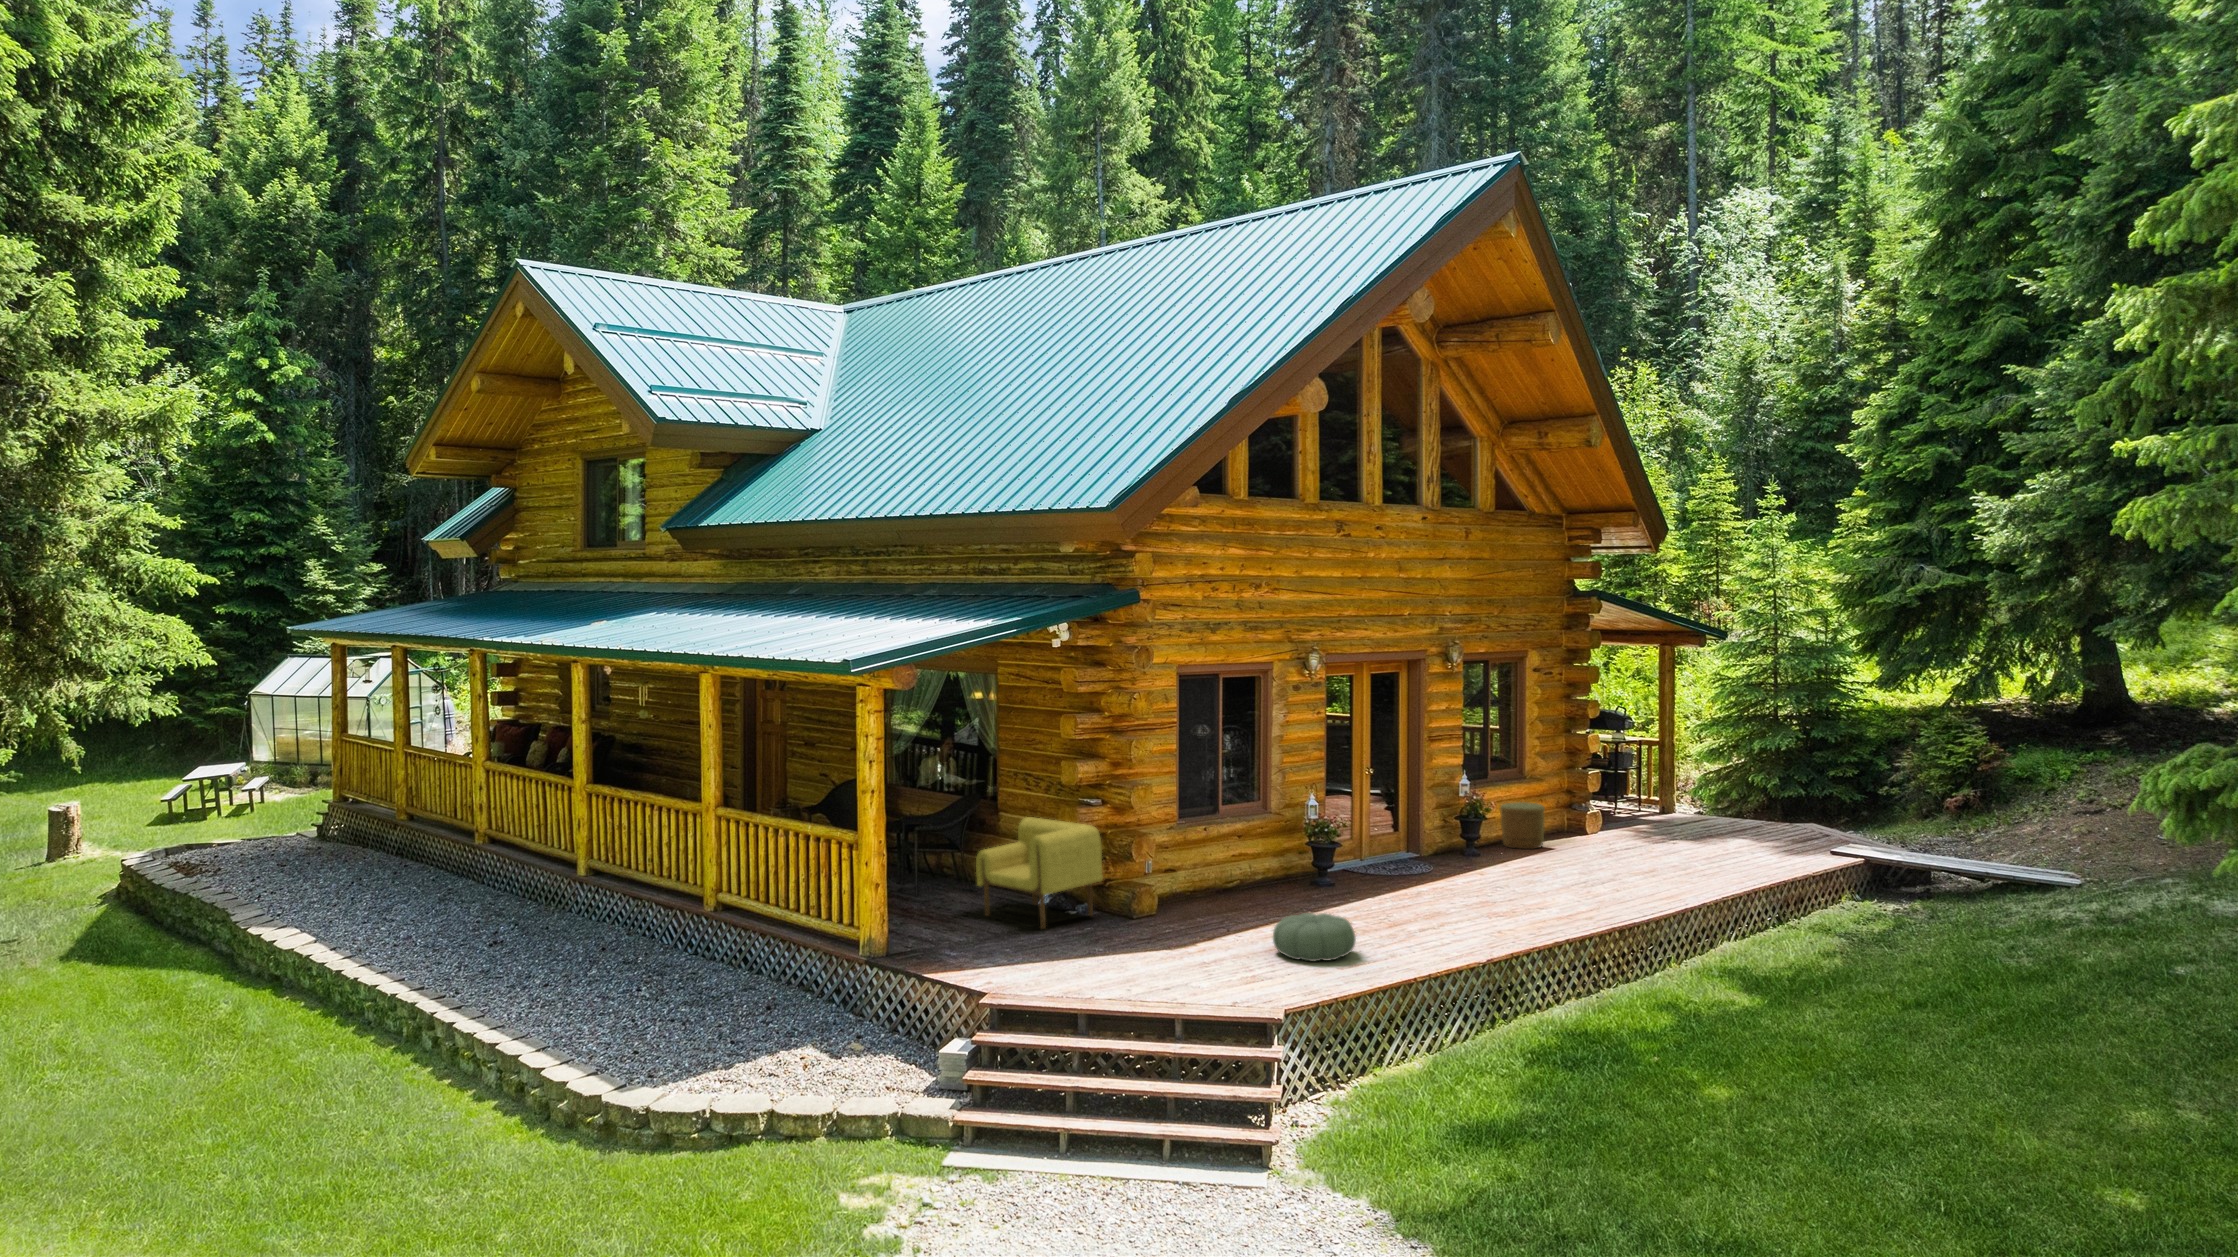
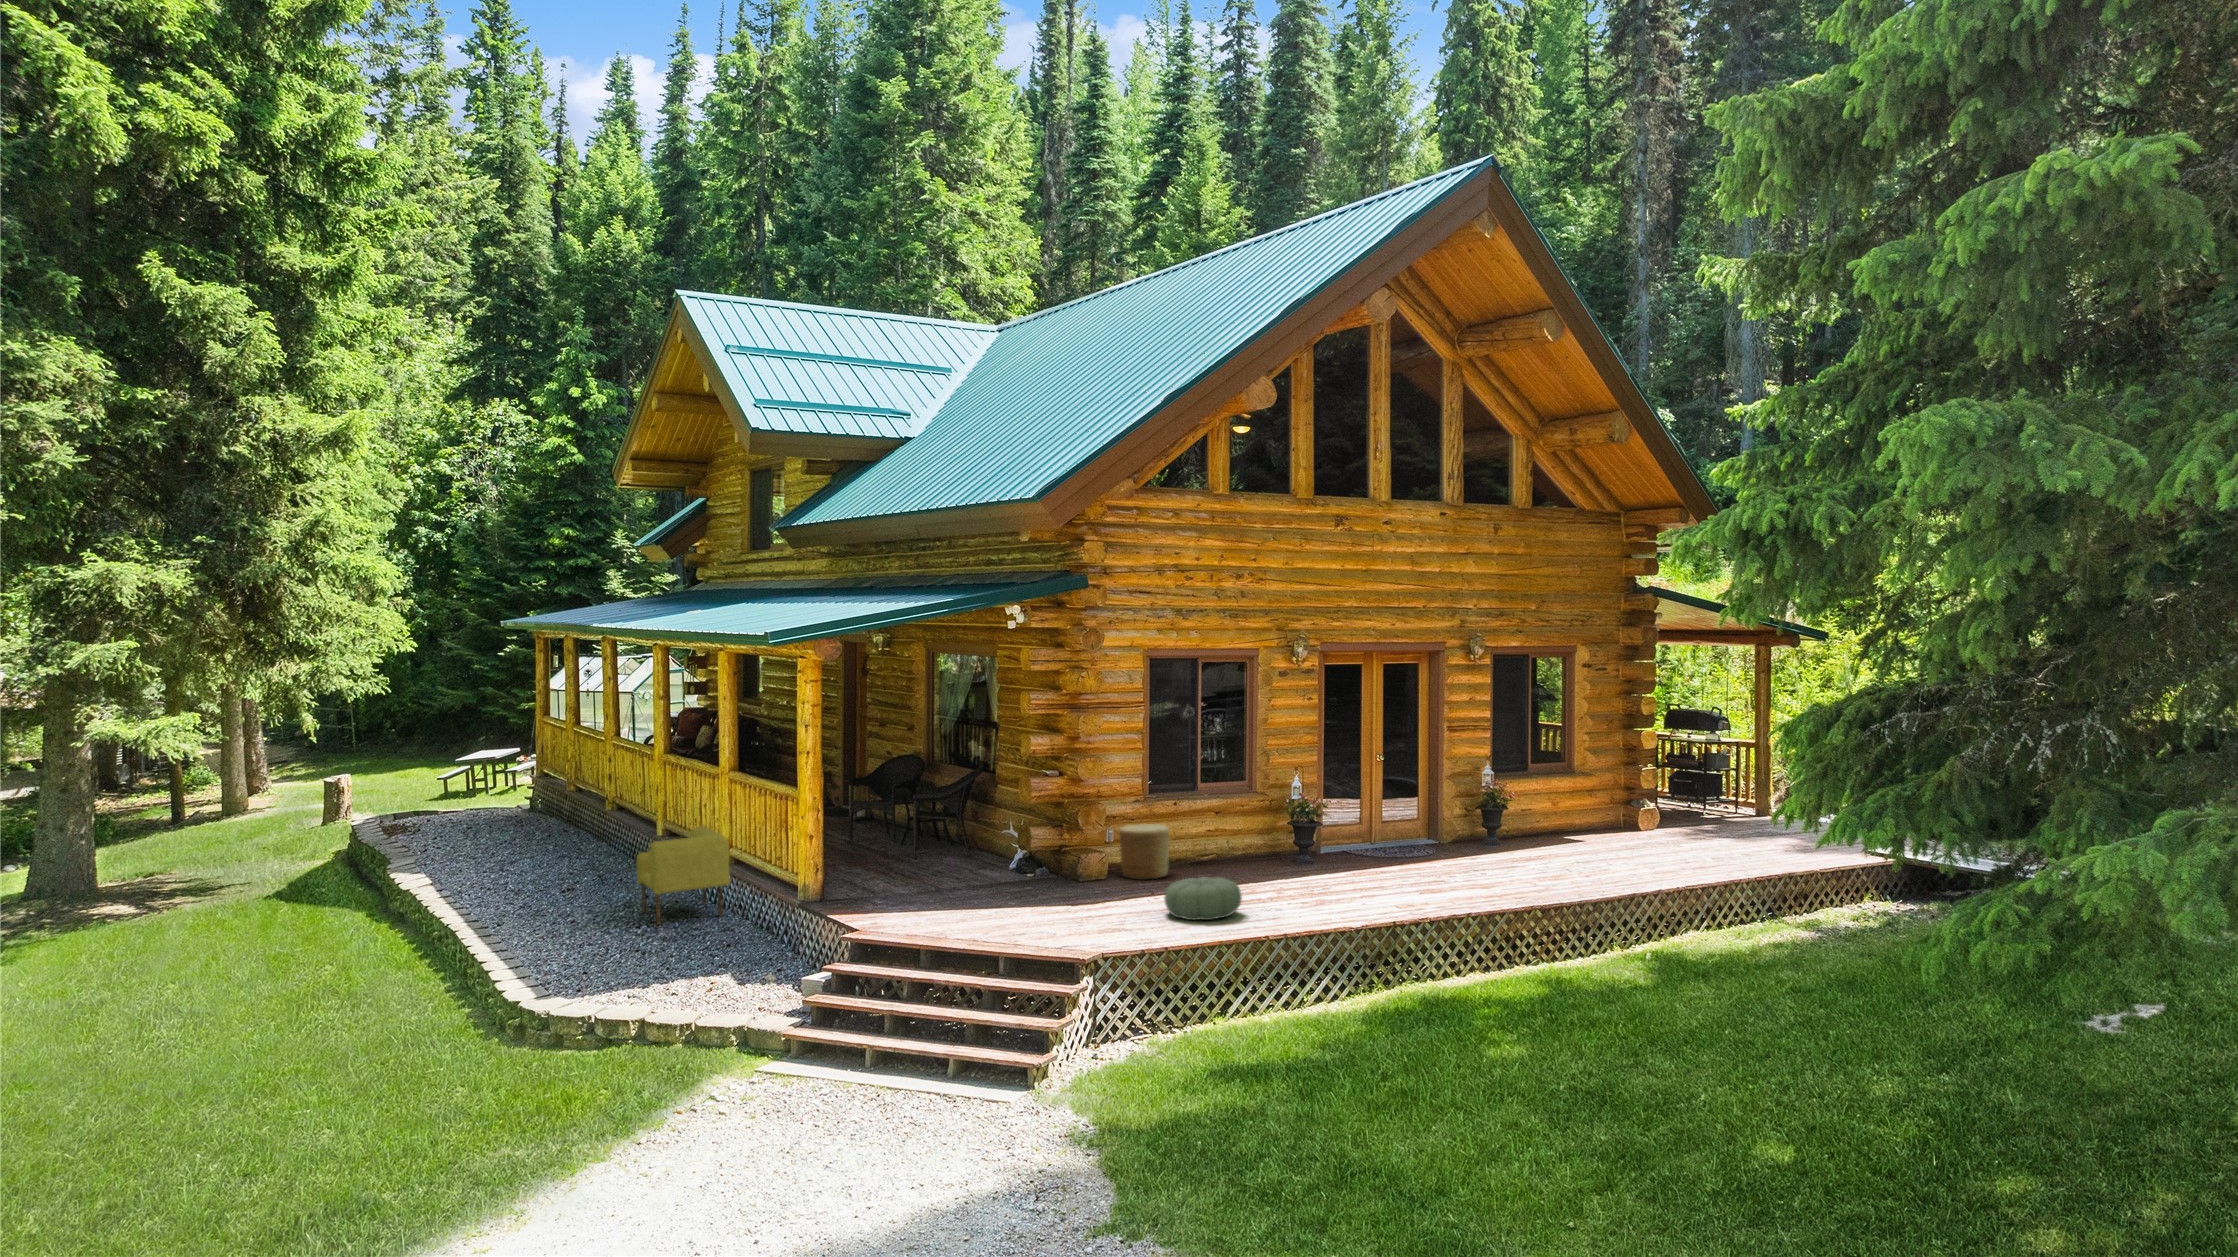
woven basket: present [1500,802,1545,849] -> present [1119,824,1169,880]
armchair: present [976,817,1103,929] -> present [637,826,730,925]

